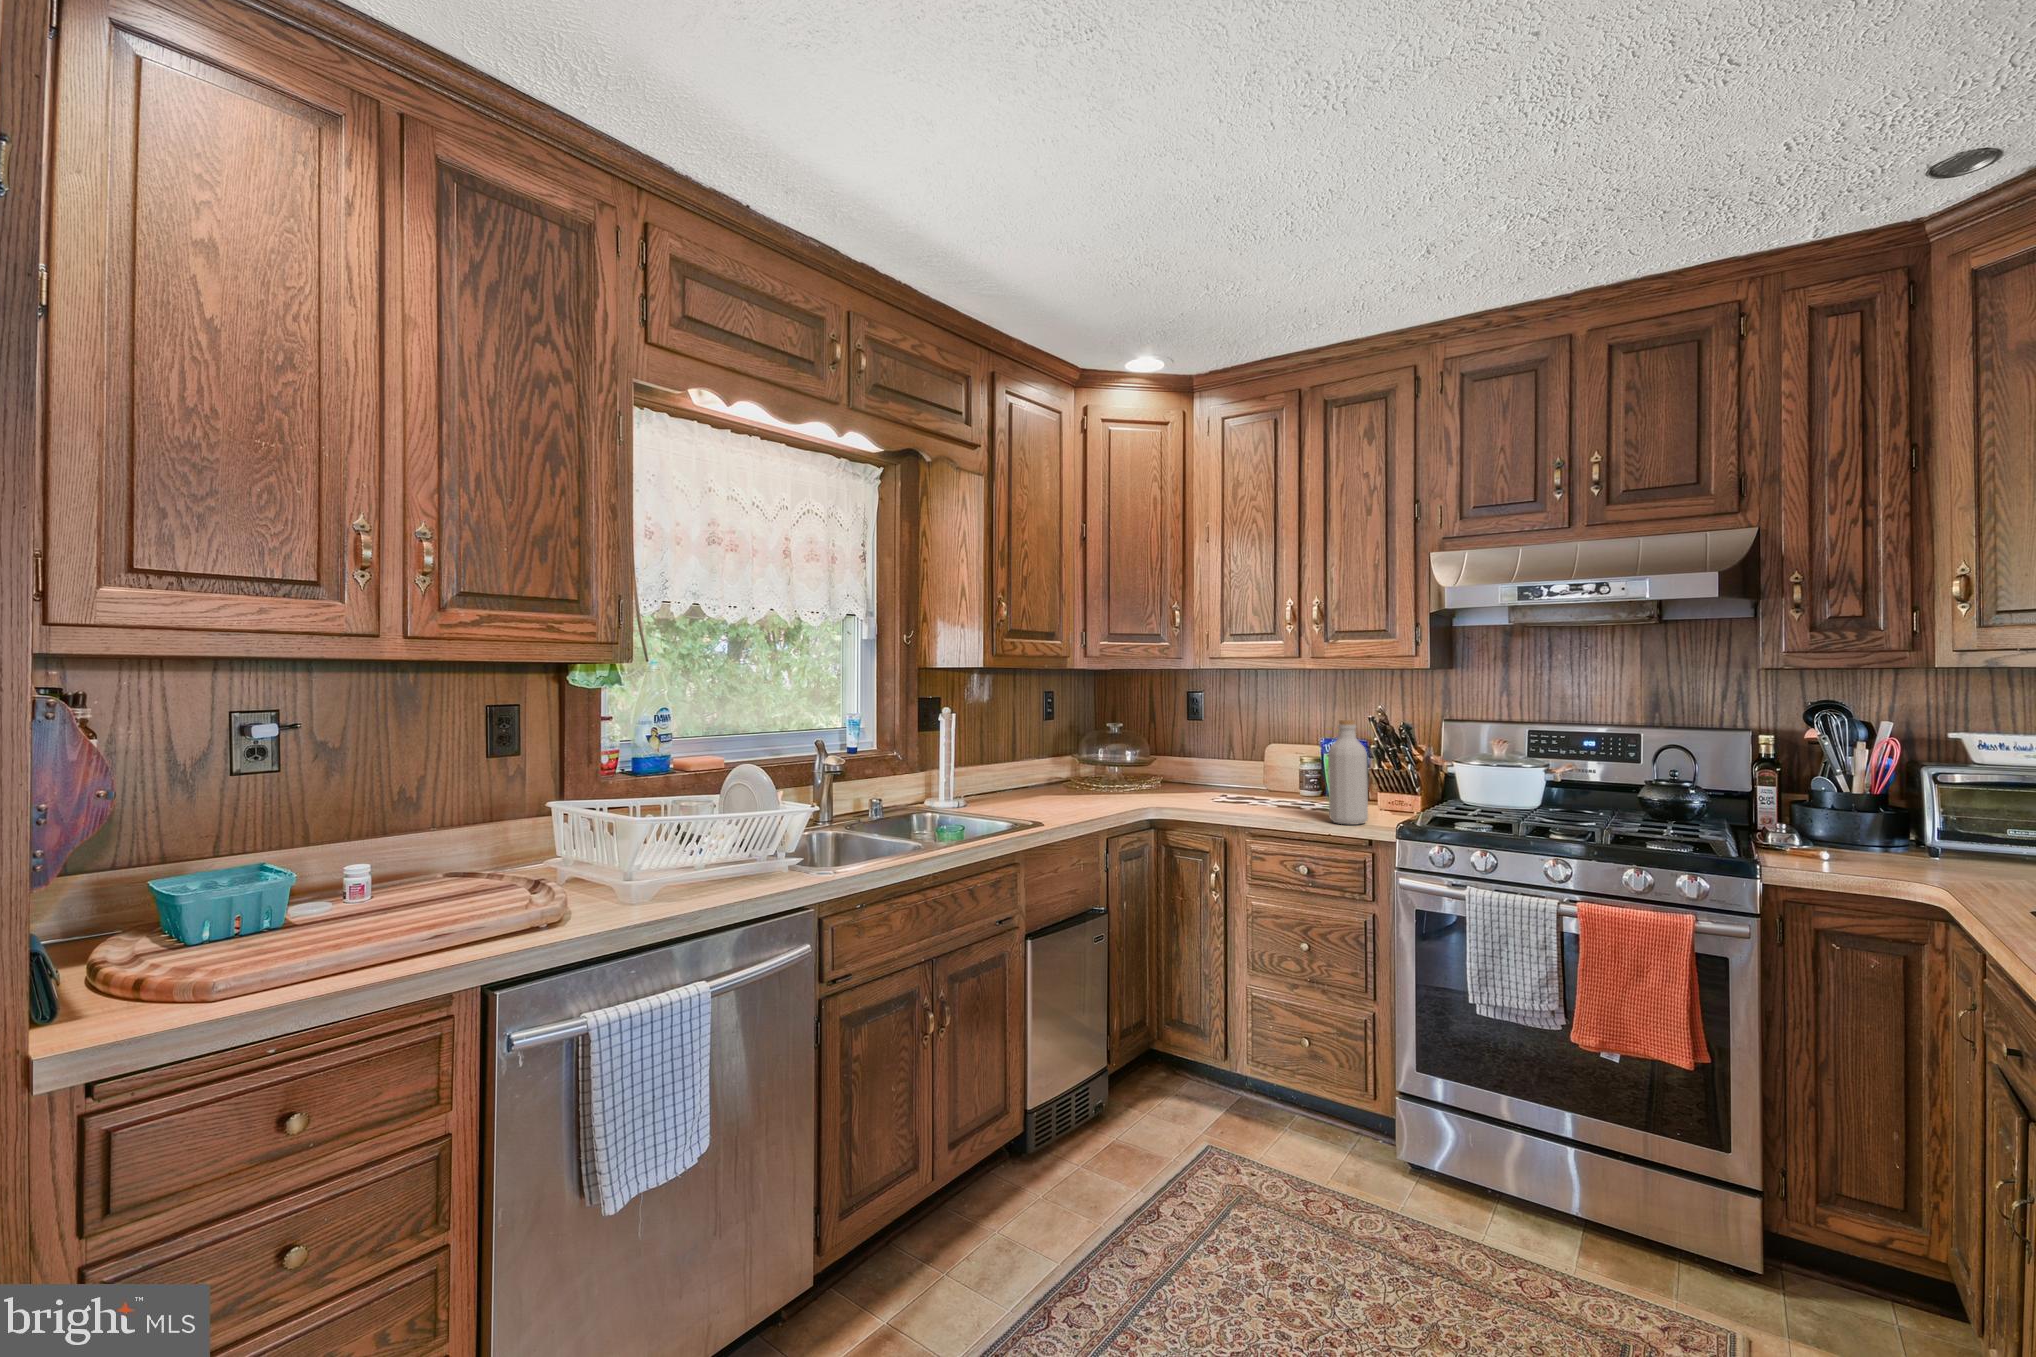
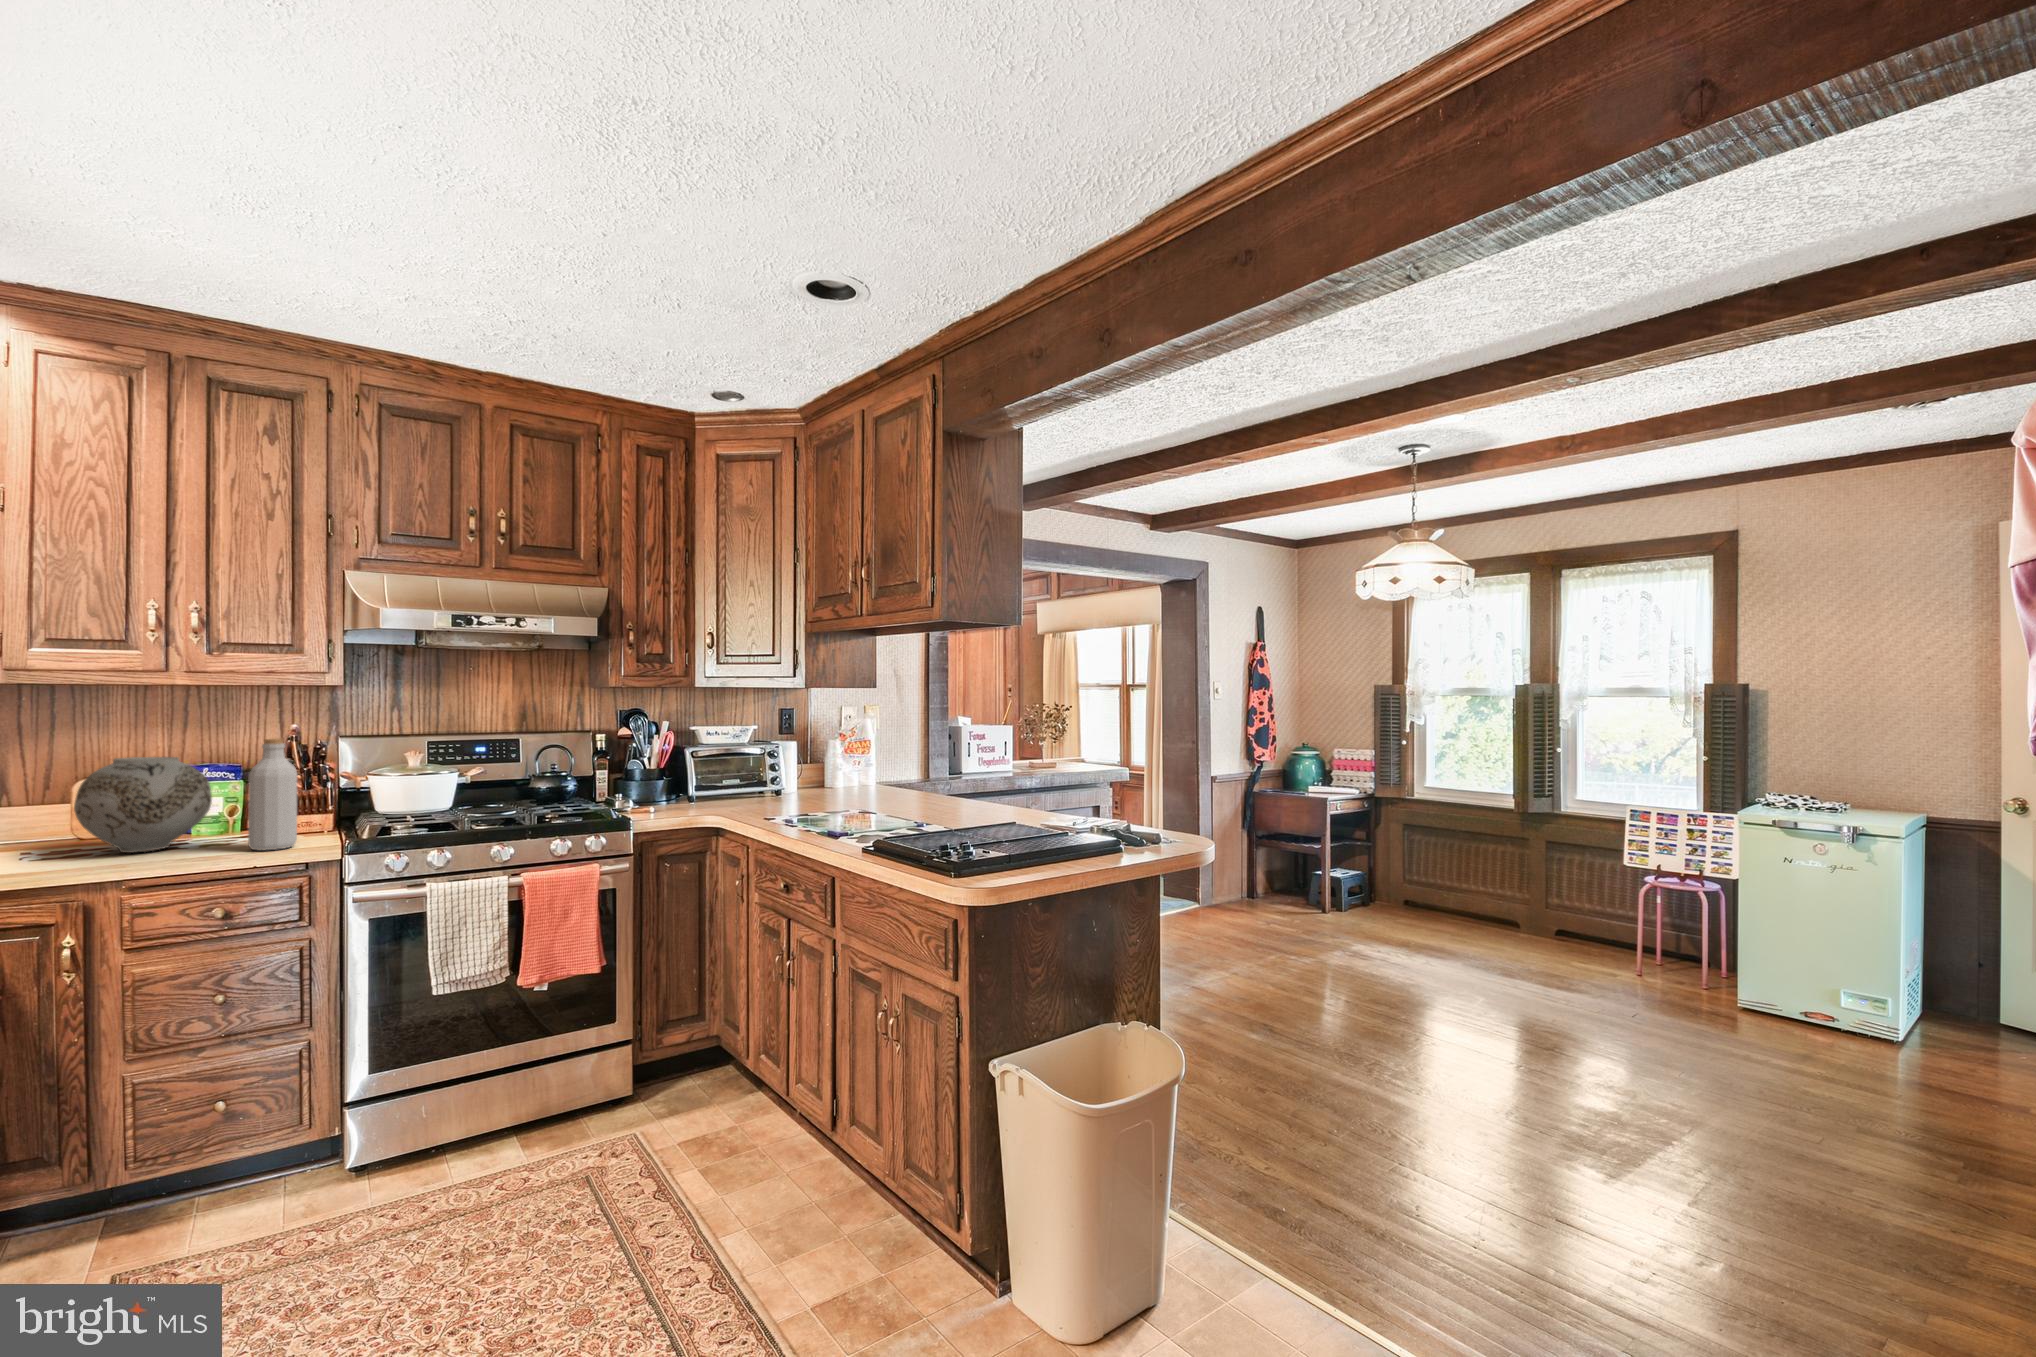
vase: none [1232,731,1320,810] -> present [74,757,212,853]

